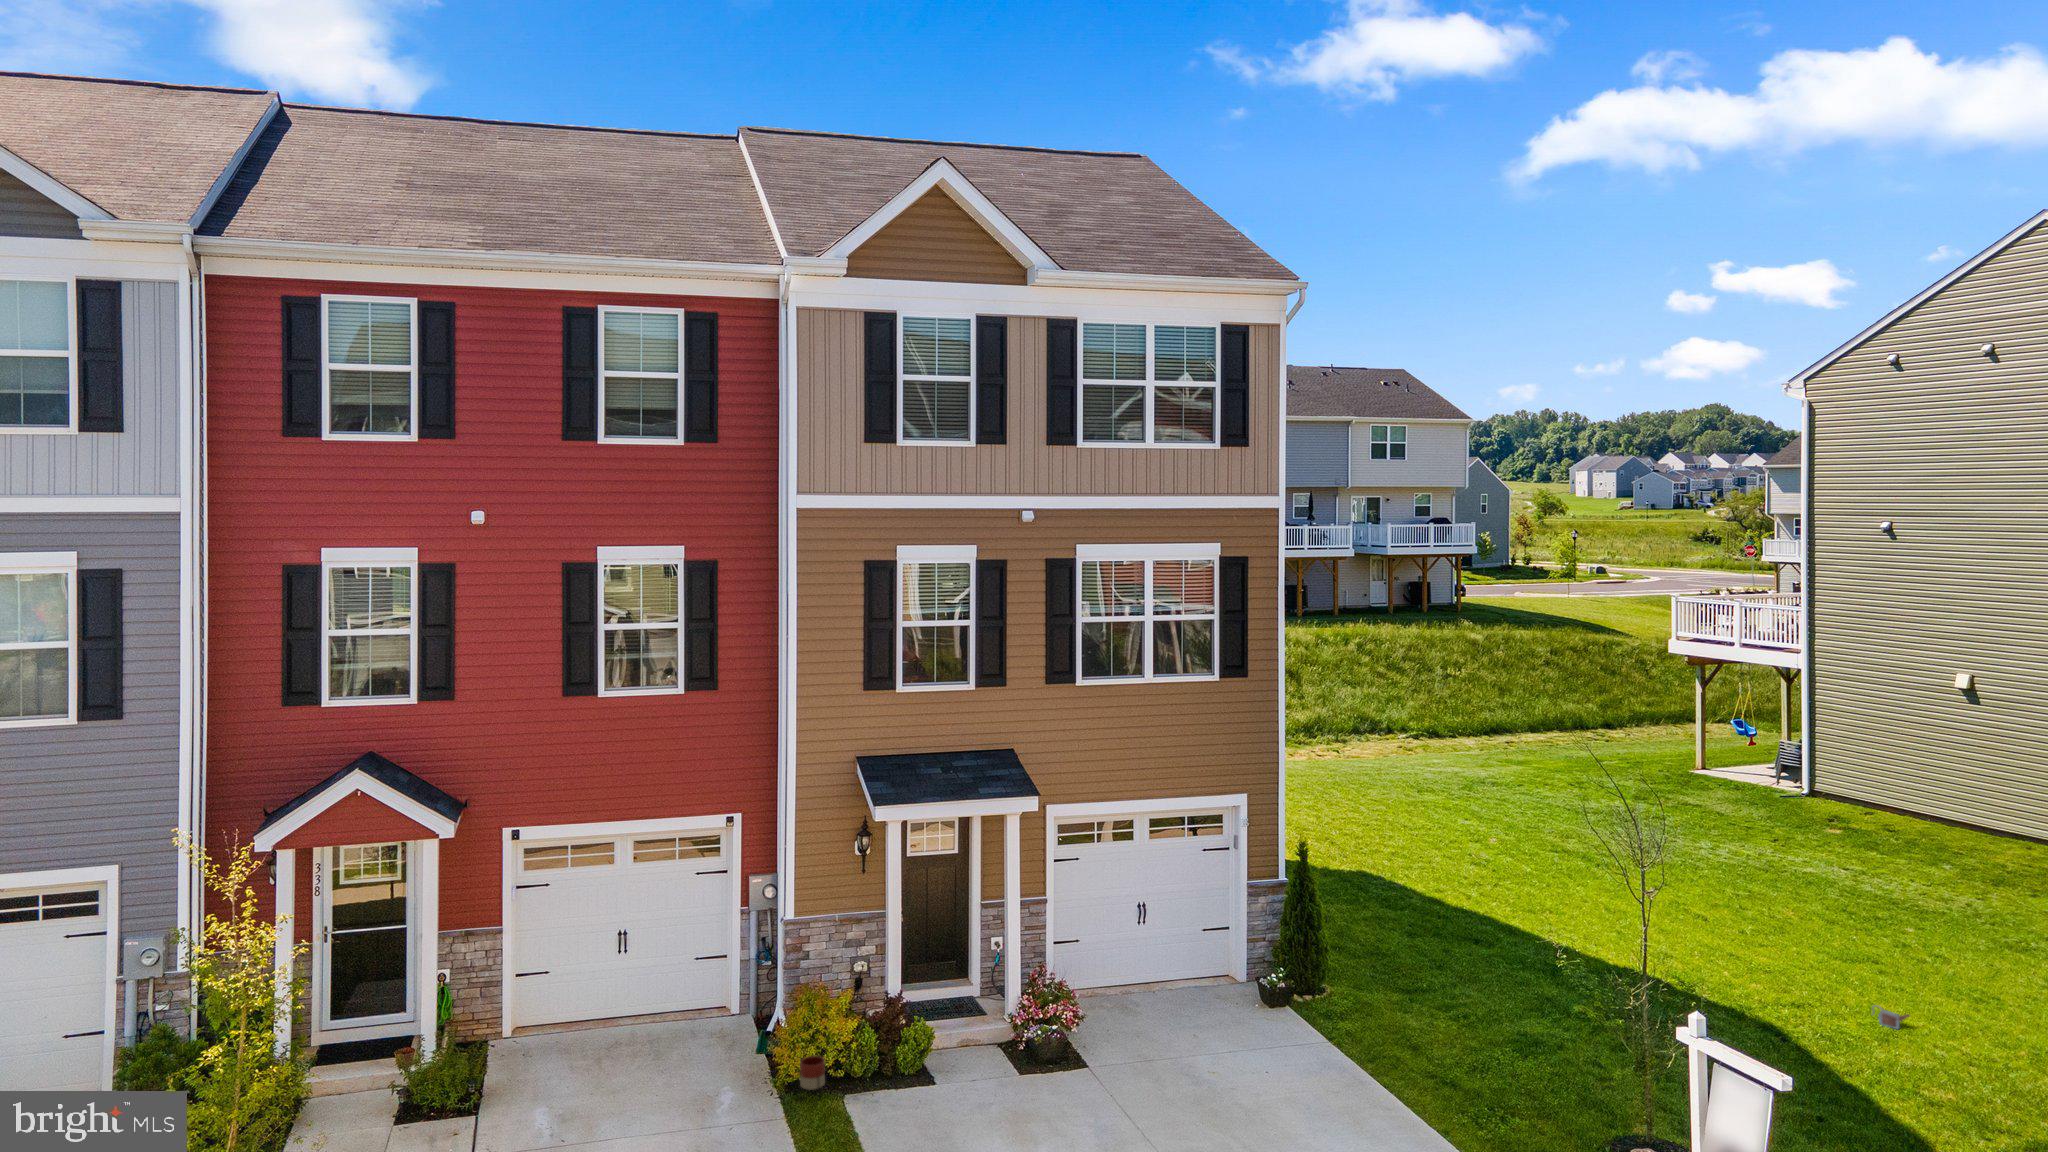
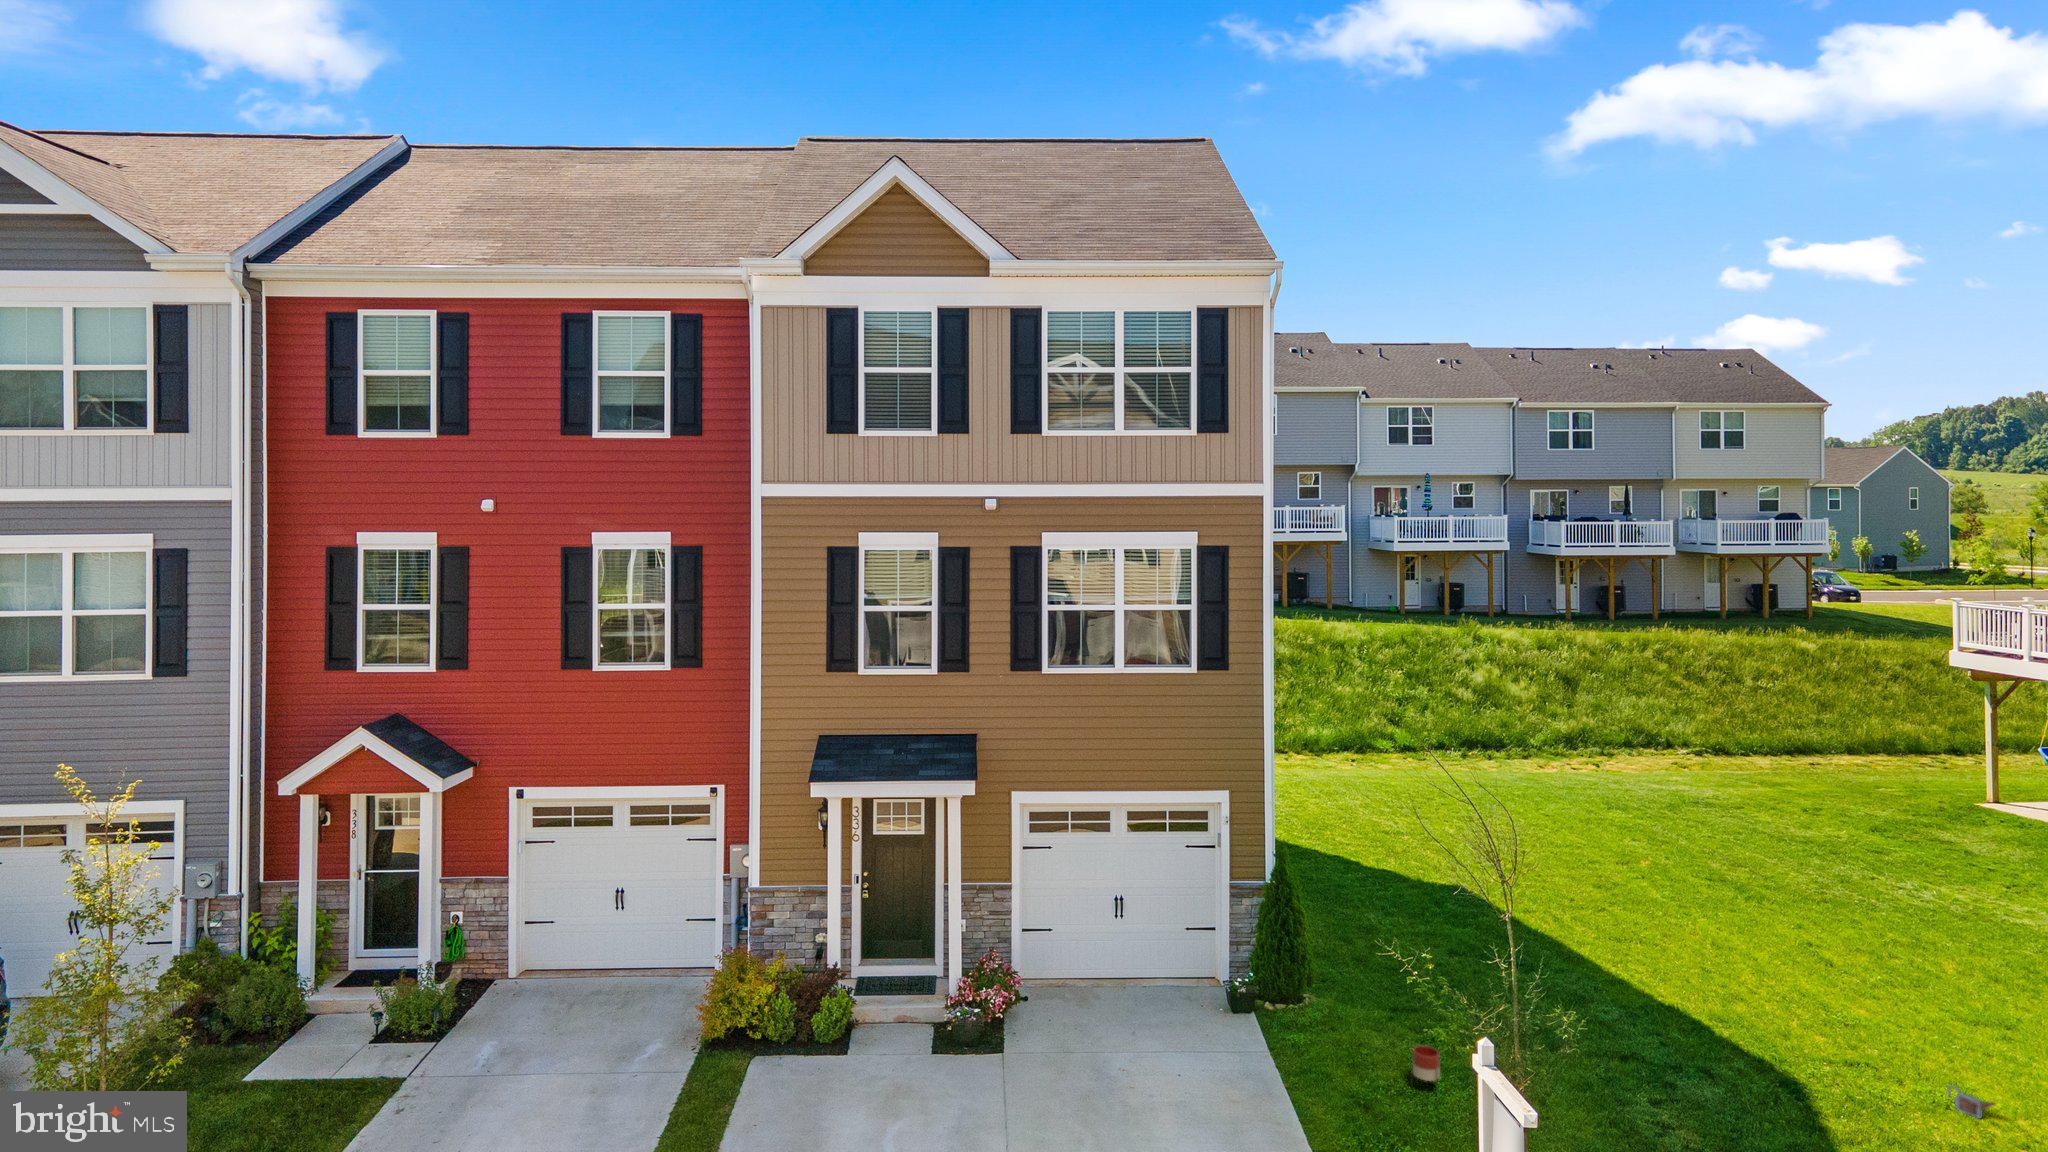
planter: present [798,1056,825,1101] -> present [1412,1045,1440,1081]

